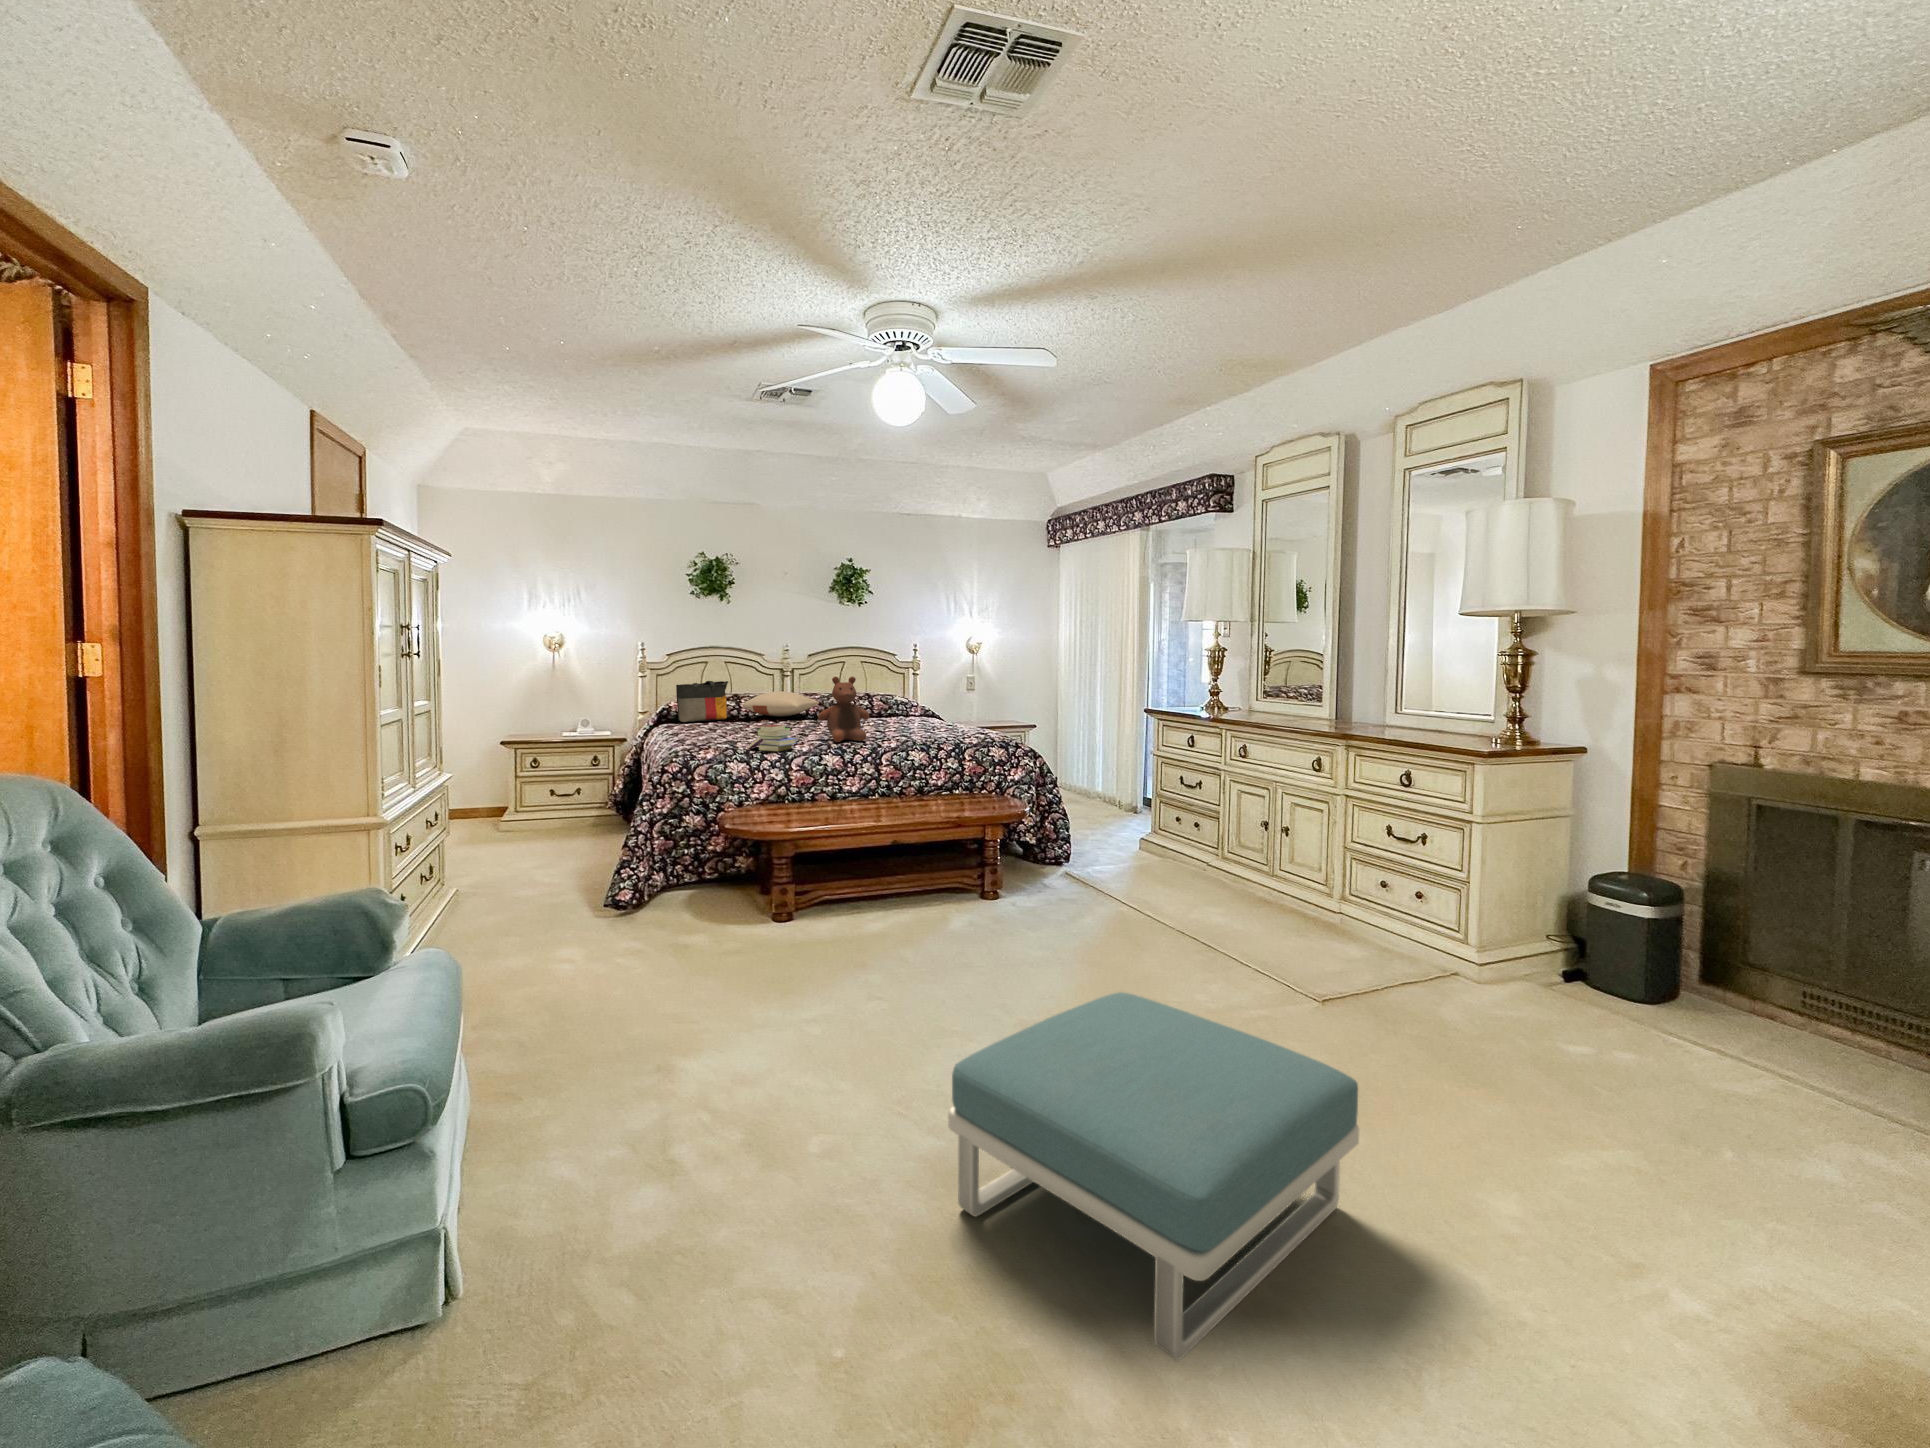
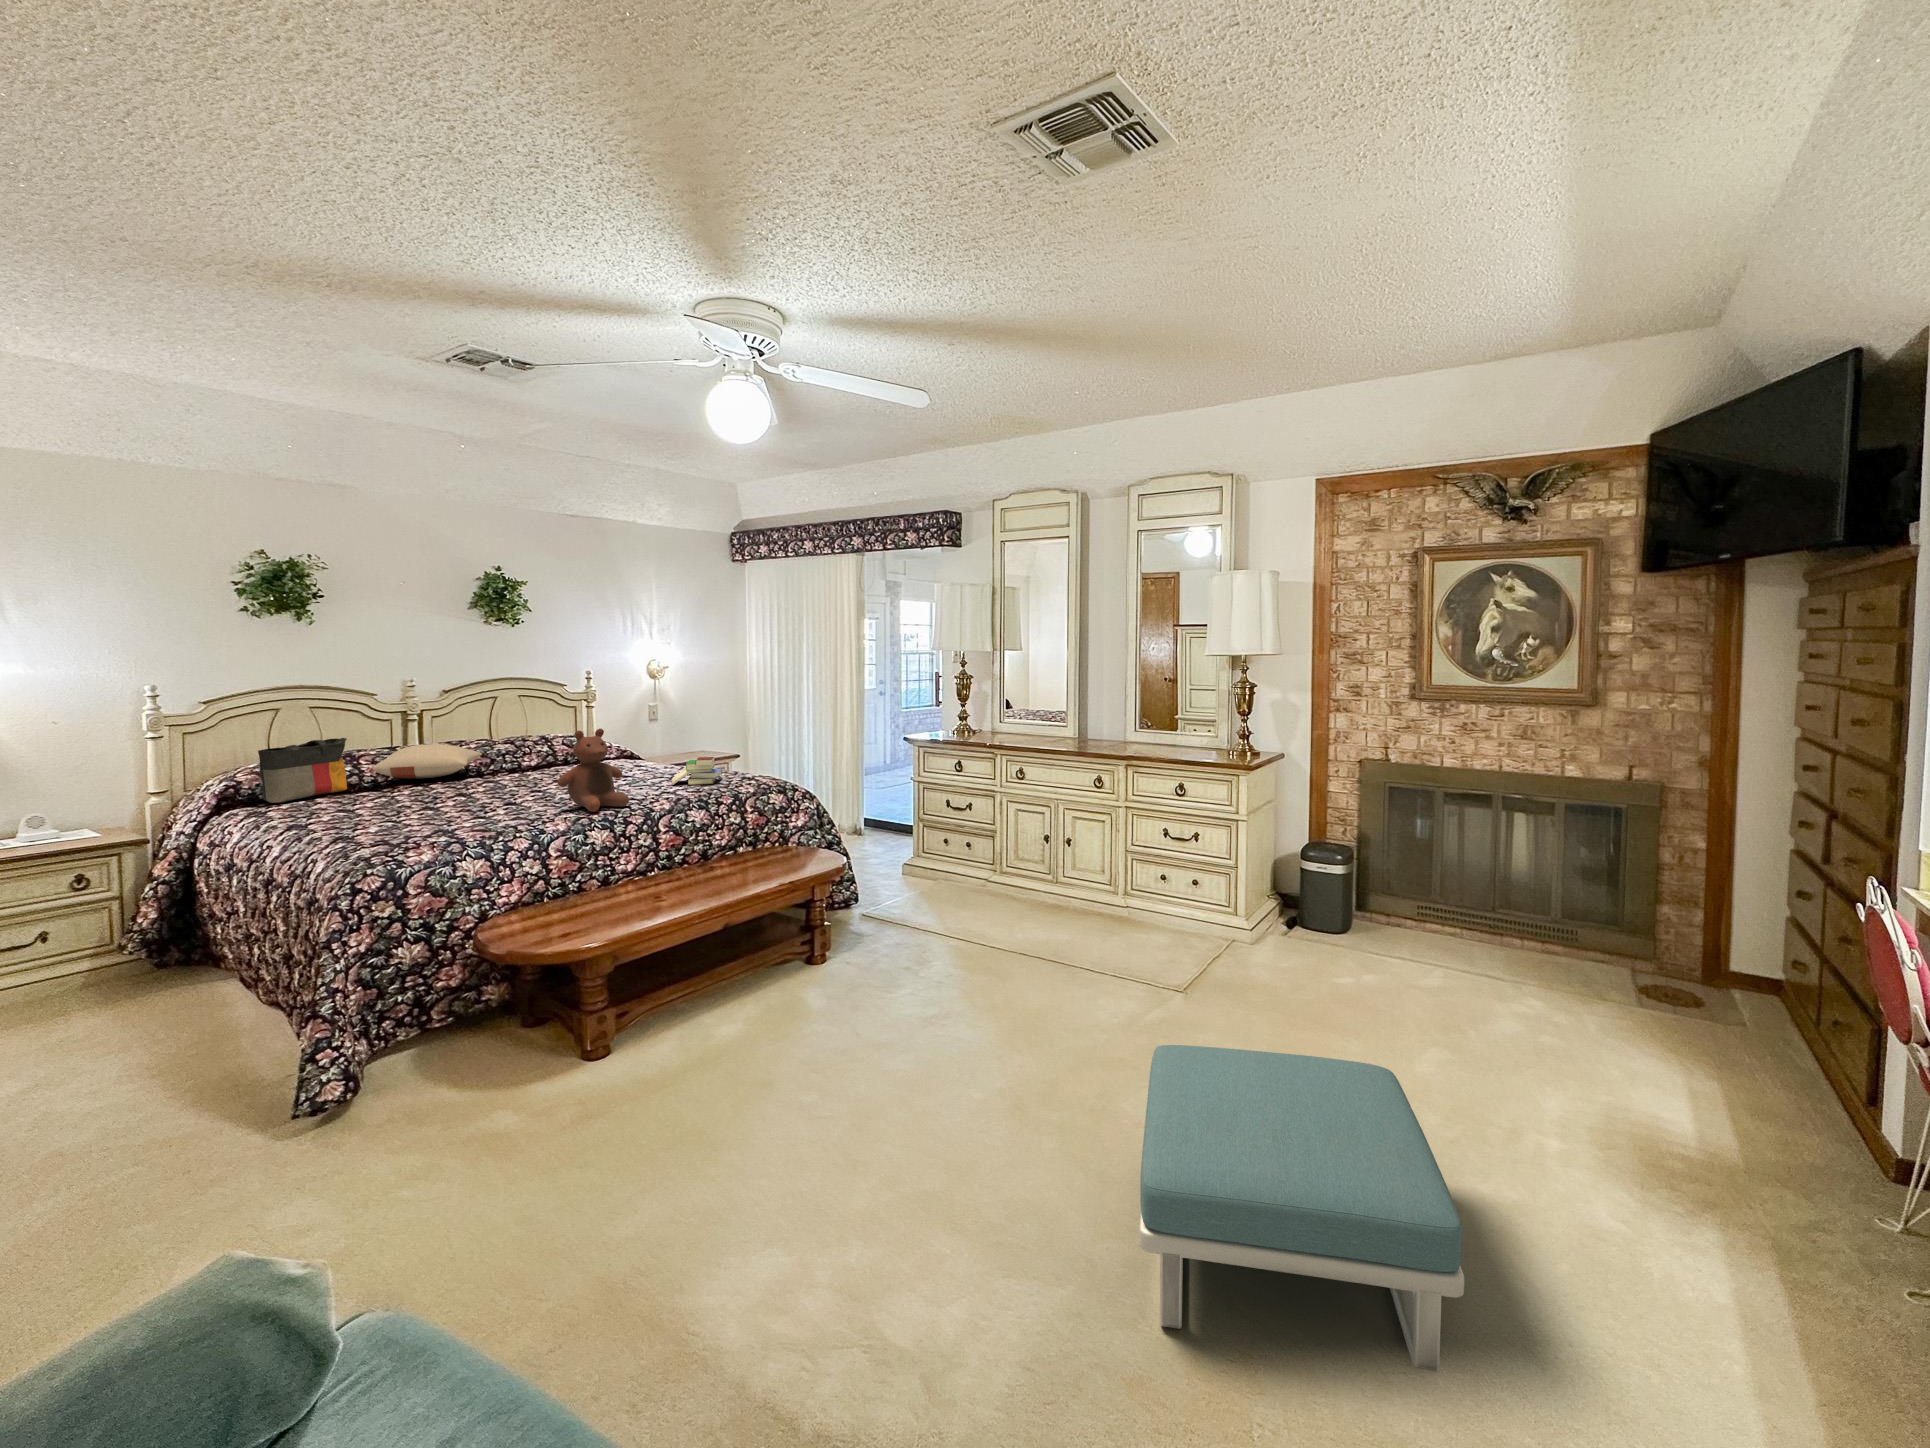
book: present [747,724,796,752] -> present [671,757,722,785]

